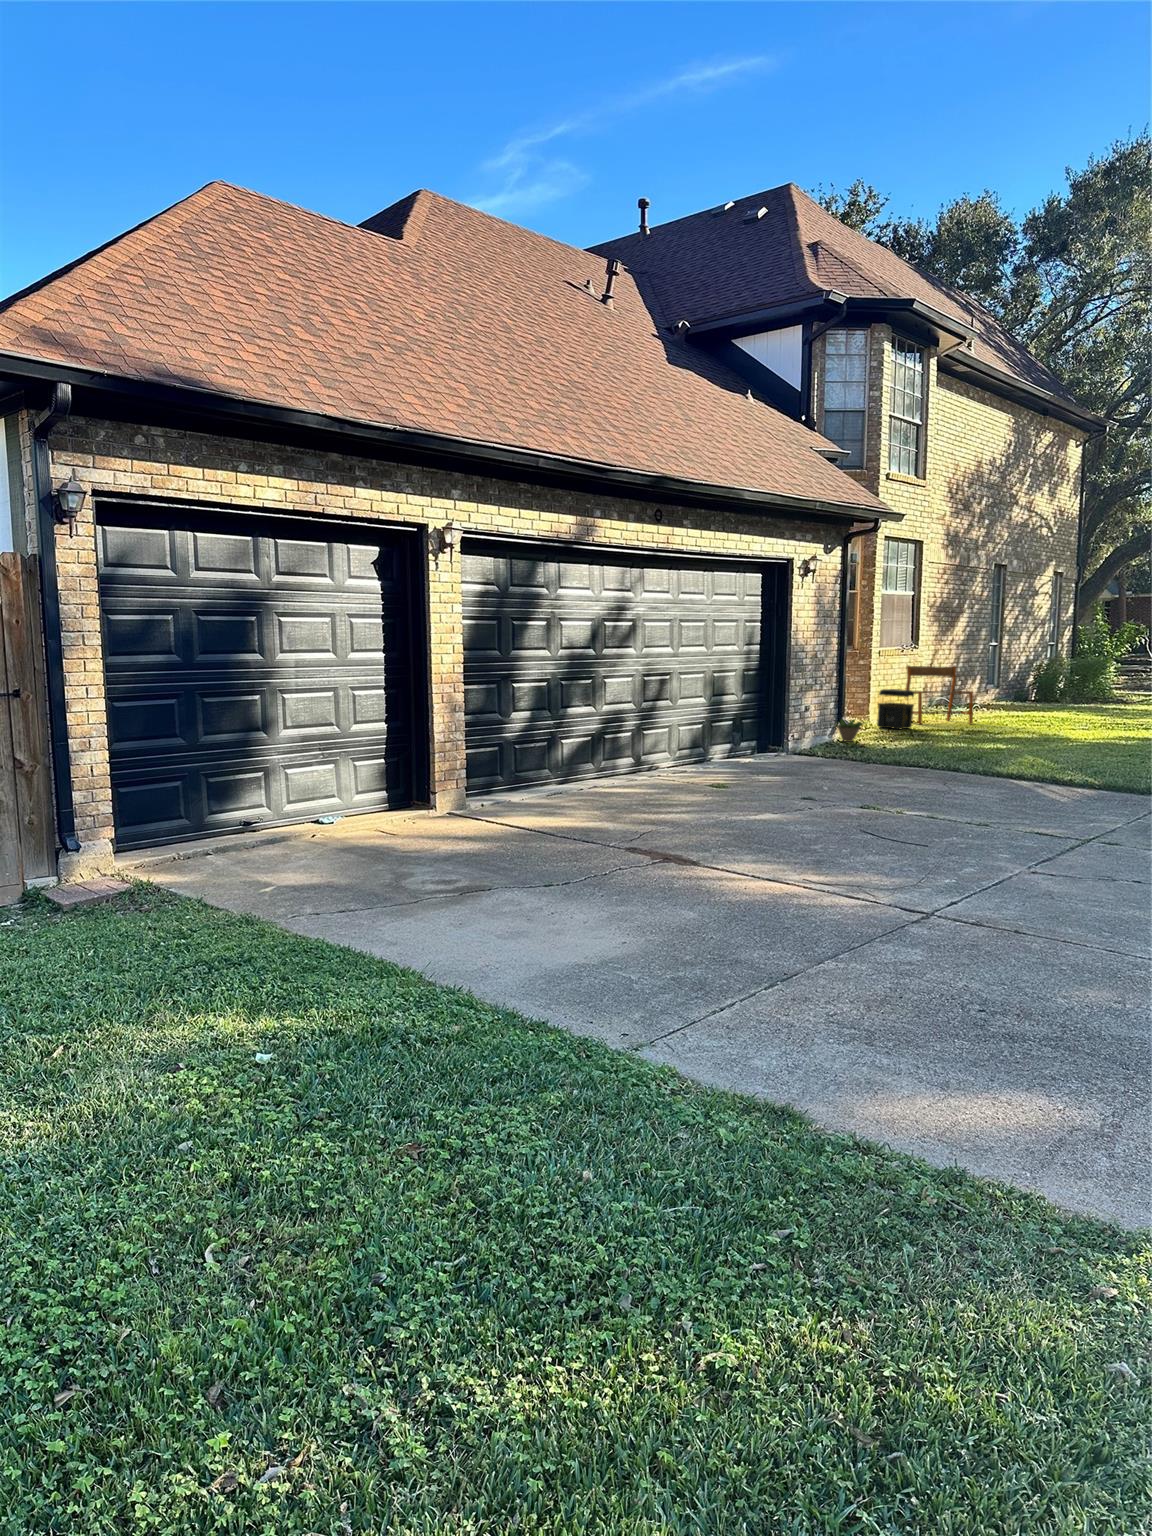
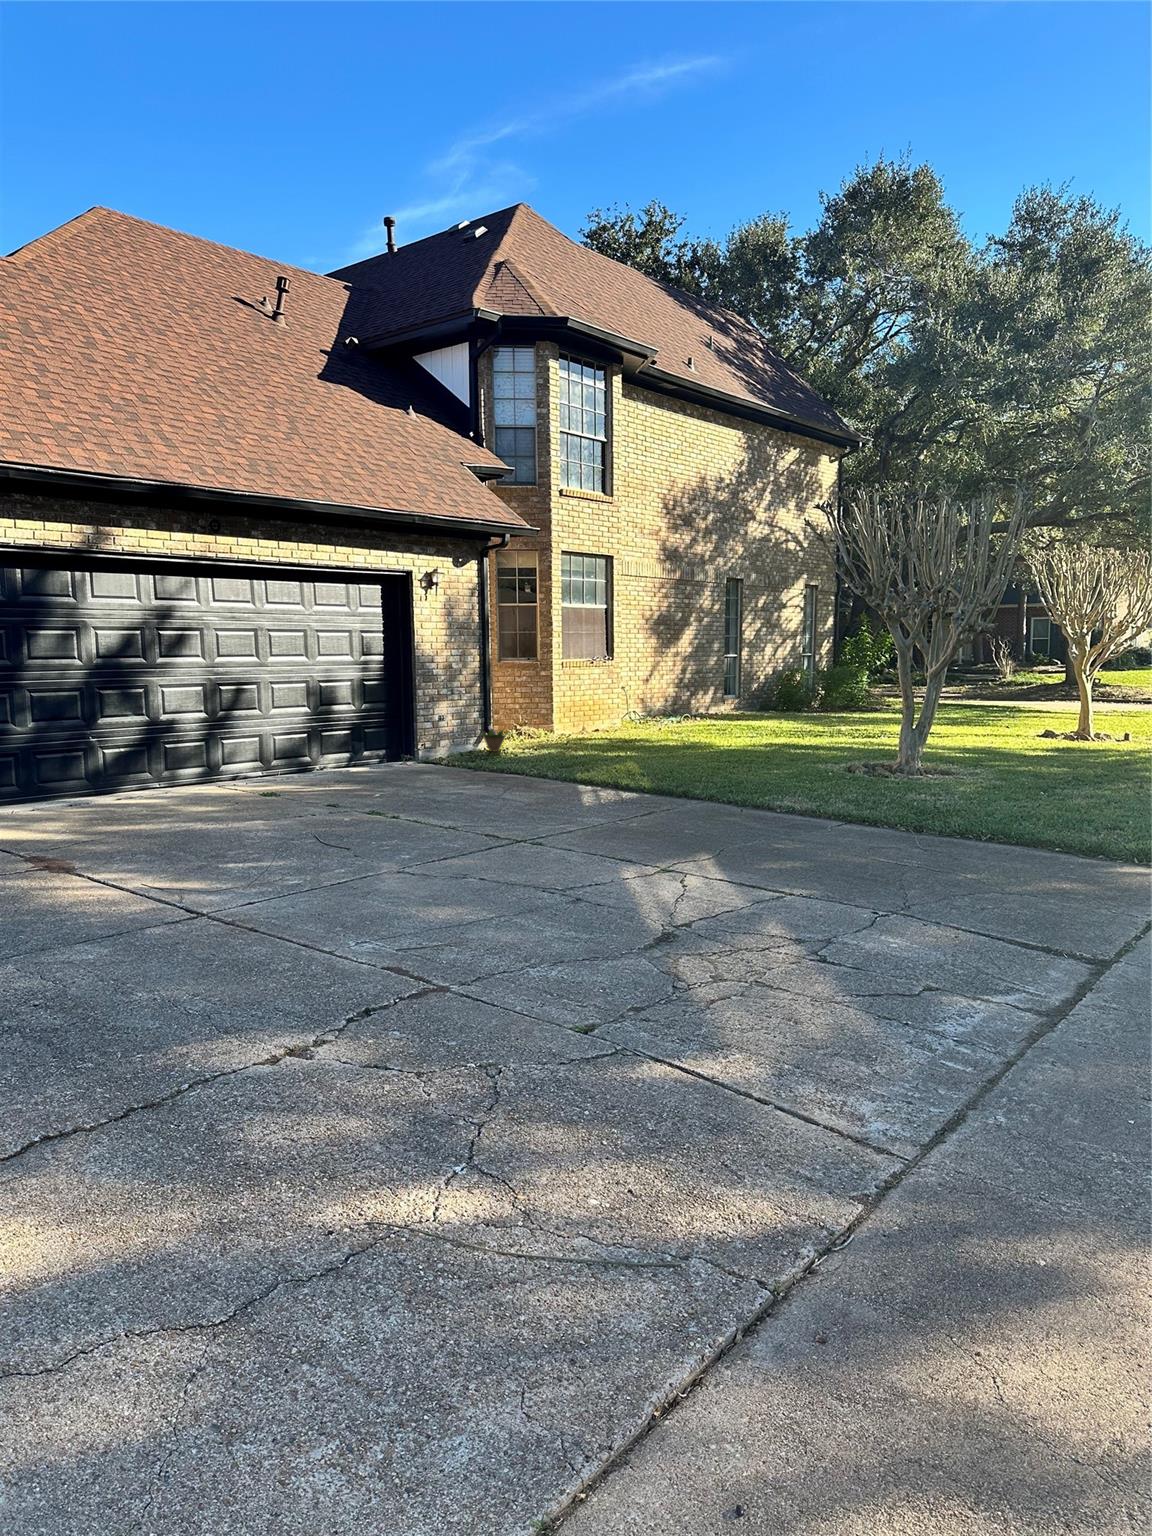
bench: present [906,665,973,724] -> none [599,676,666,734]
toolbox: present [877,689,914,729] -> none [558,700,594,739]

